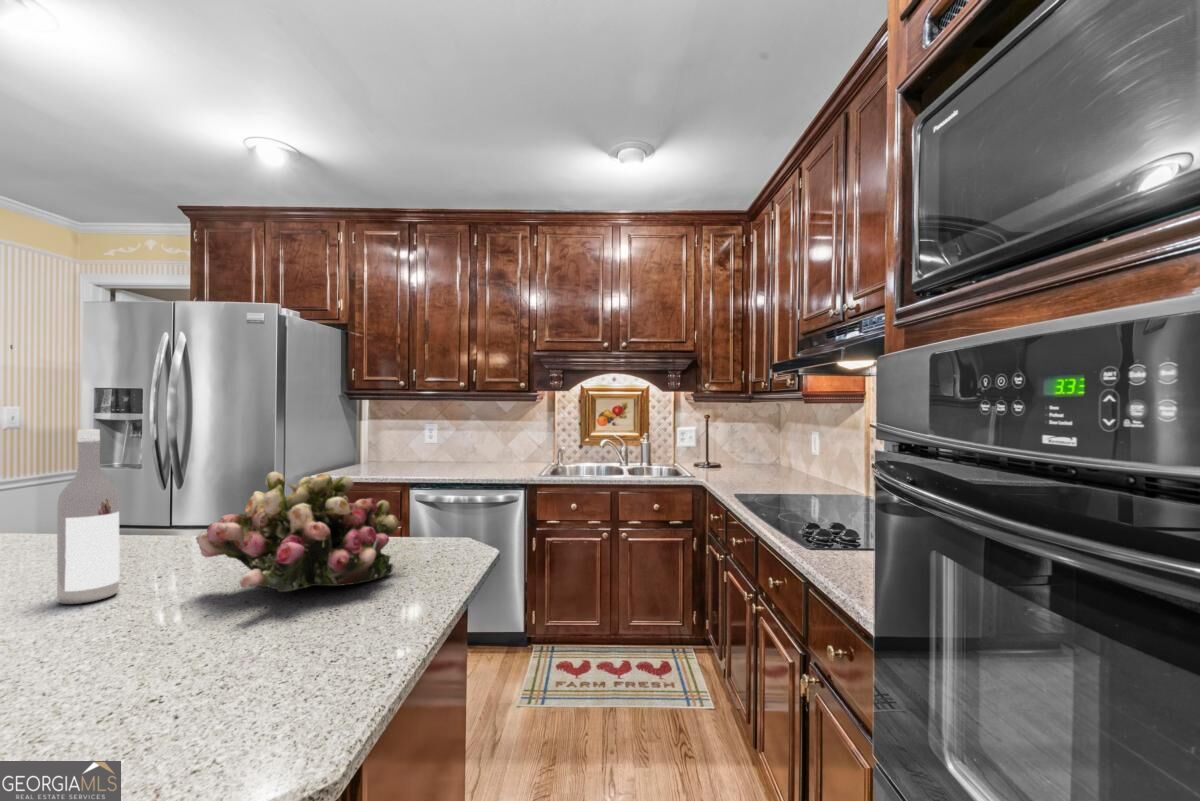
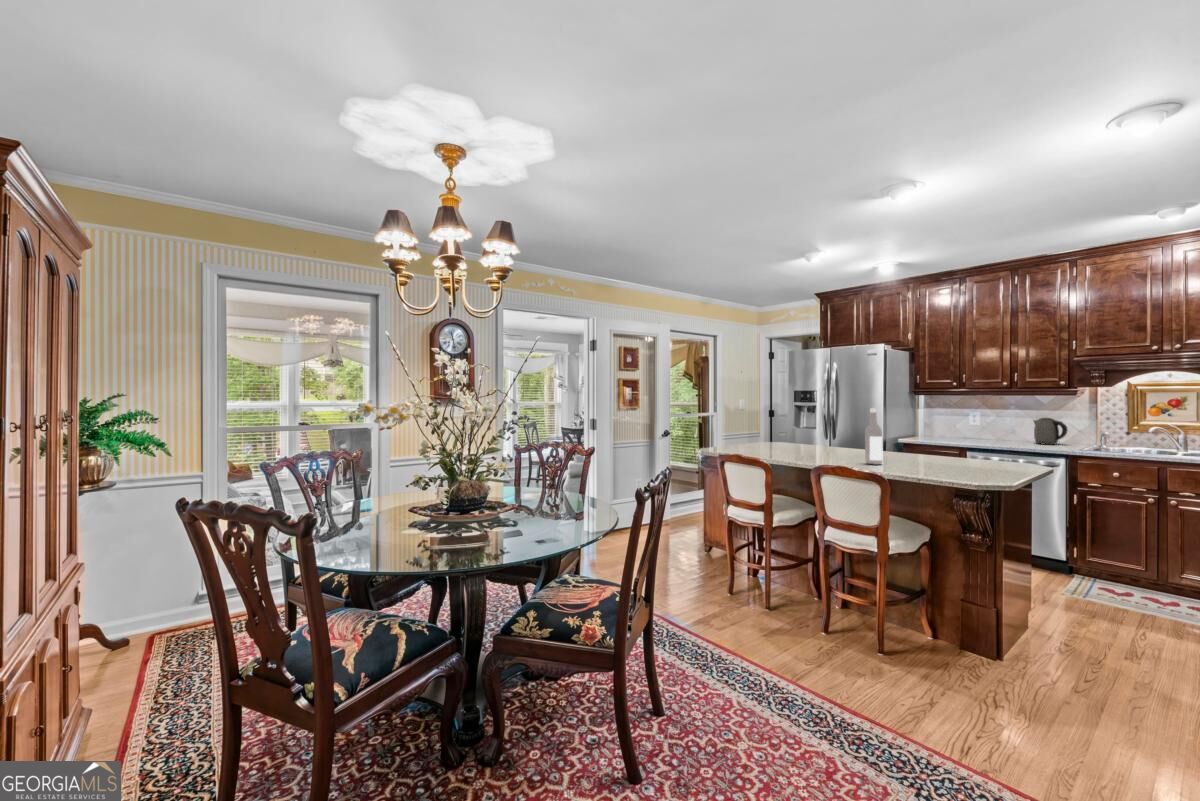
kettle: none [494,430,528,466] -> present [1033,418,1067,445]
flower arrangement: present [196,472,399,592] -> none [913,426,994,471]

